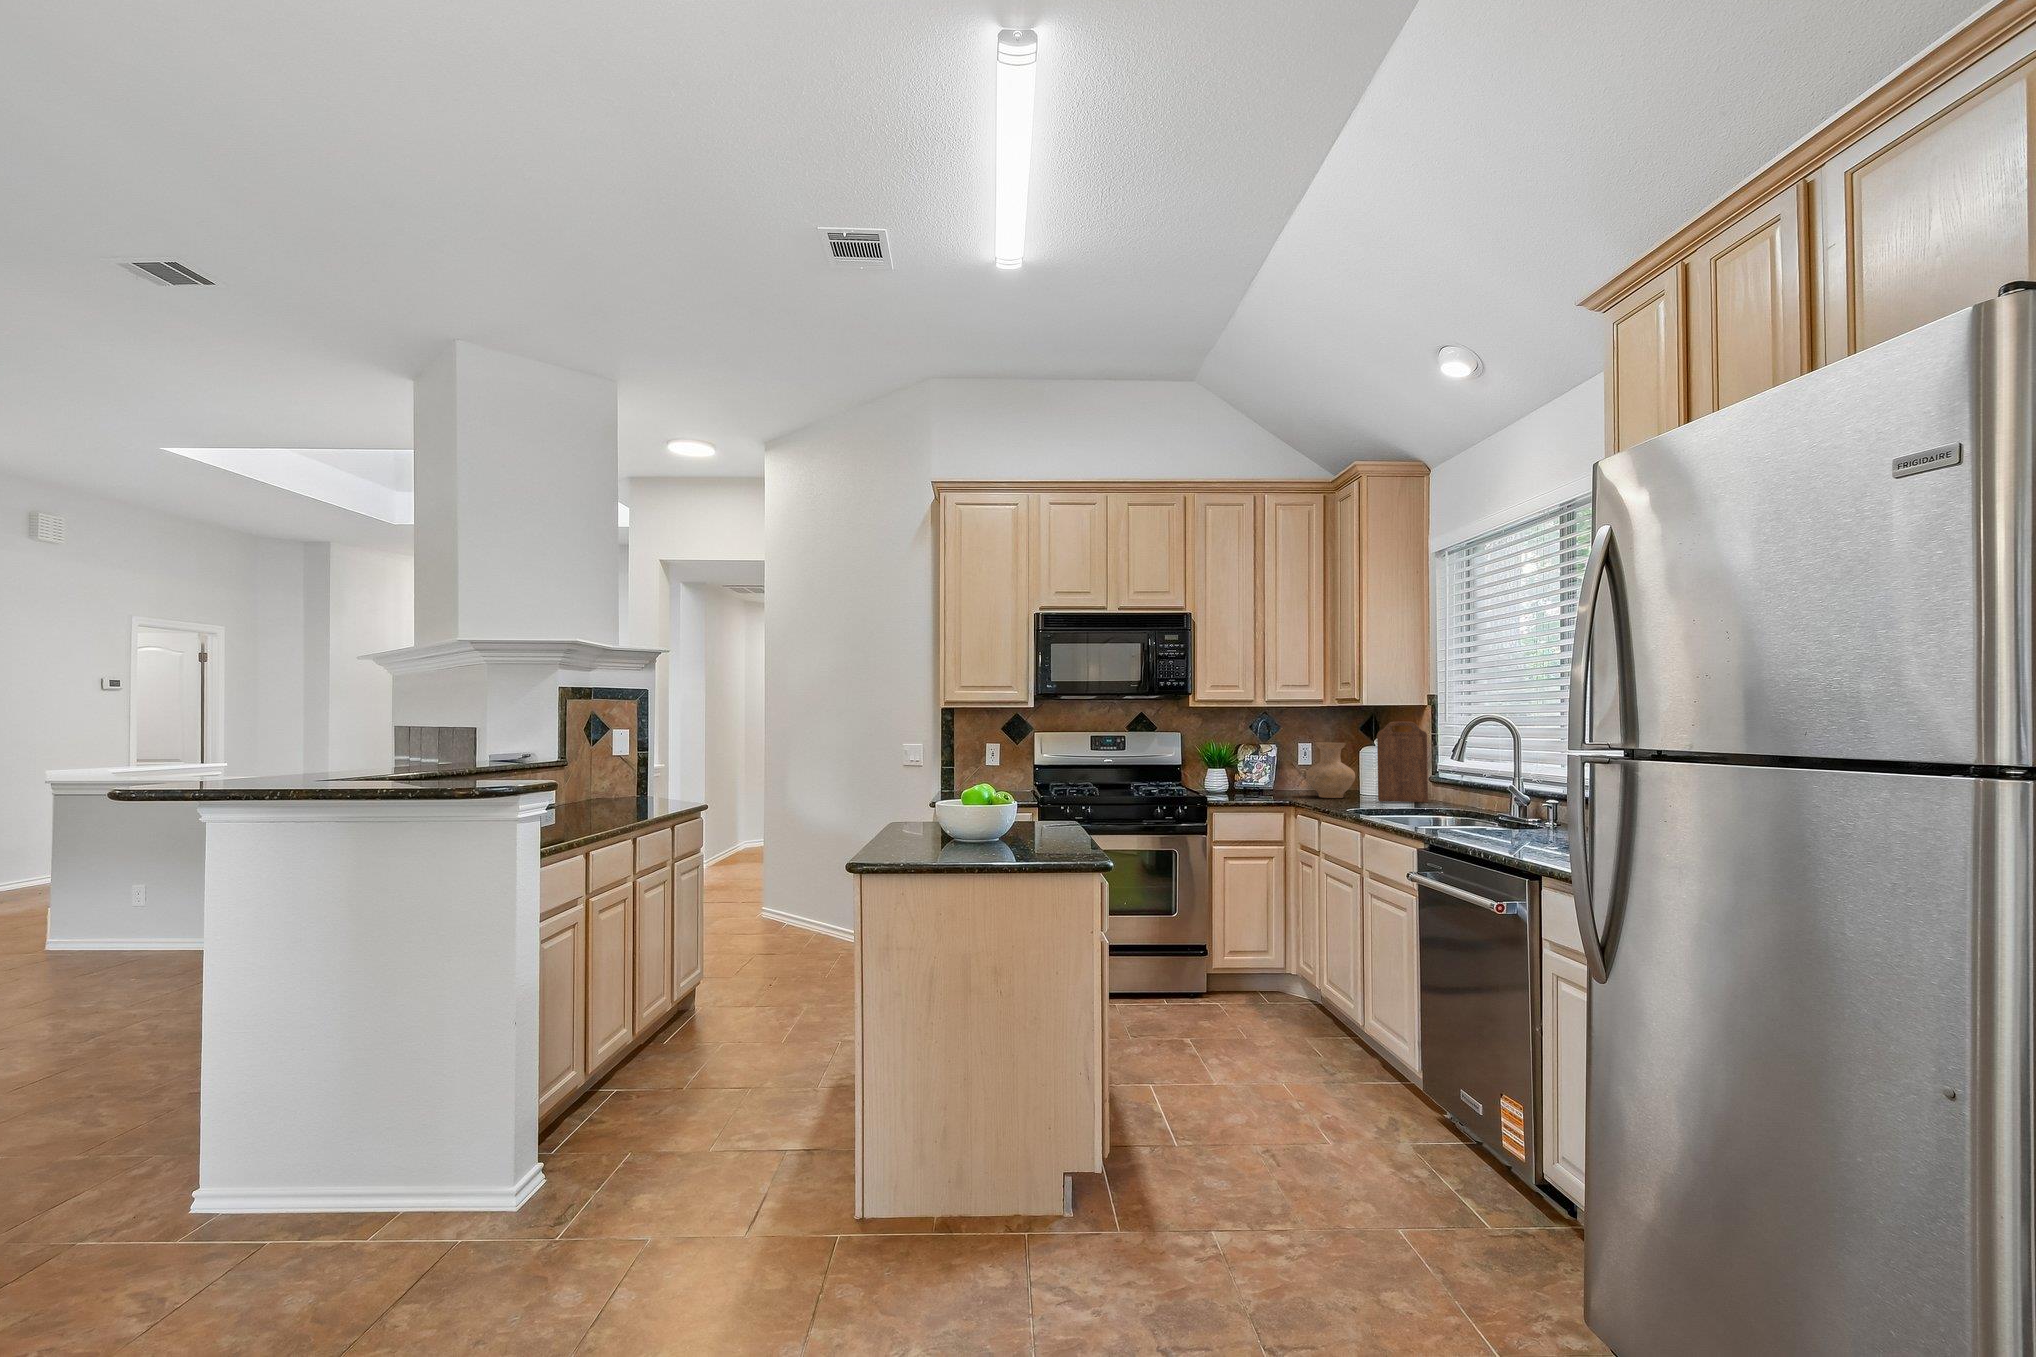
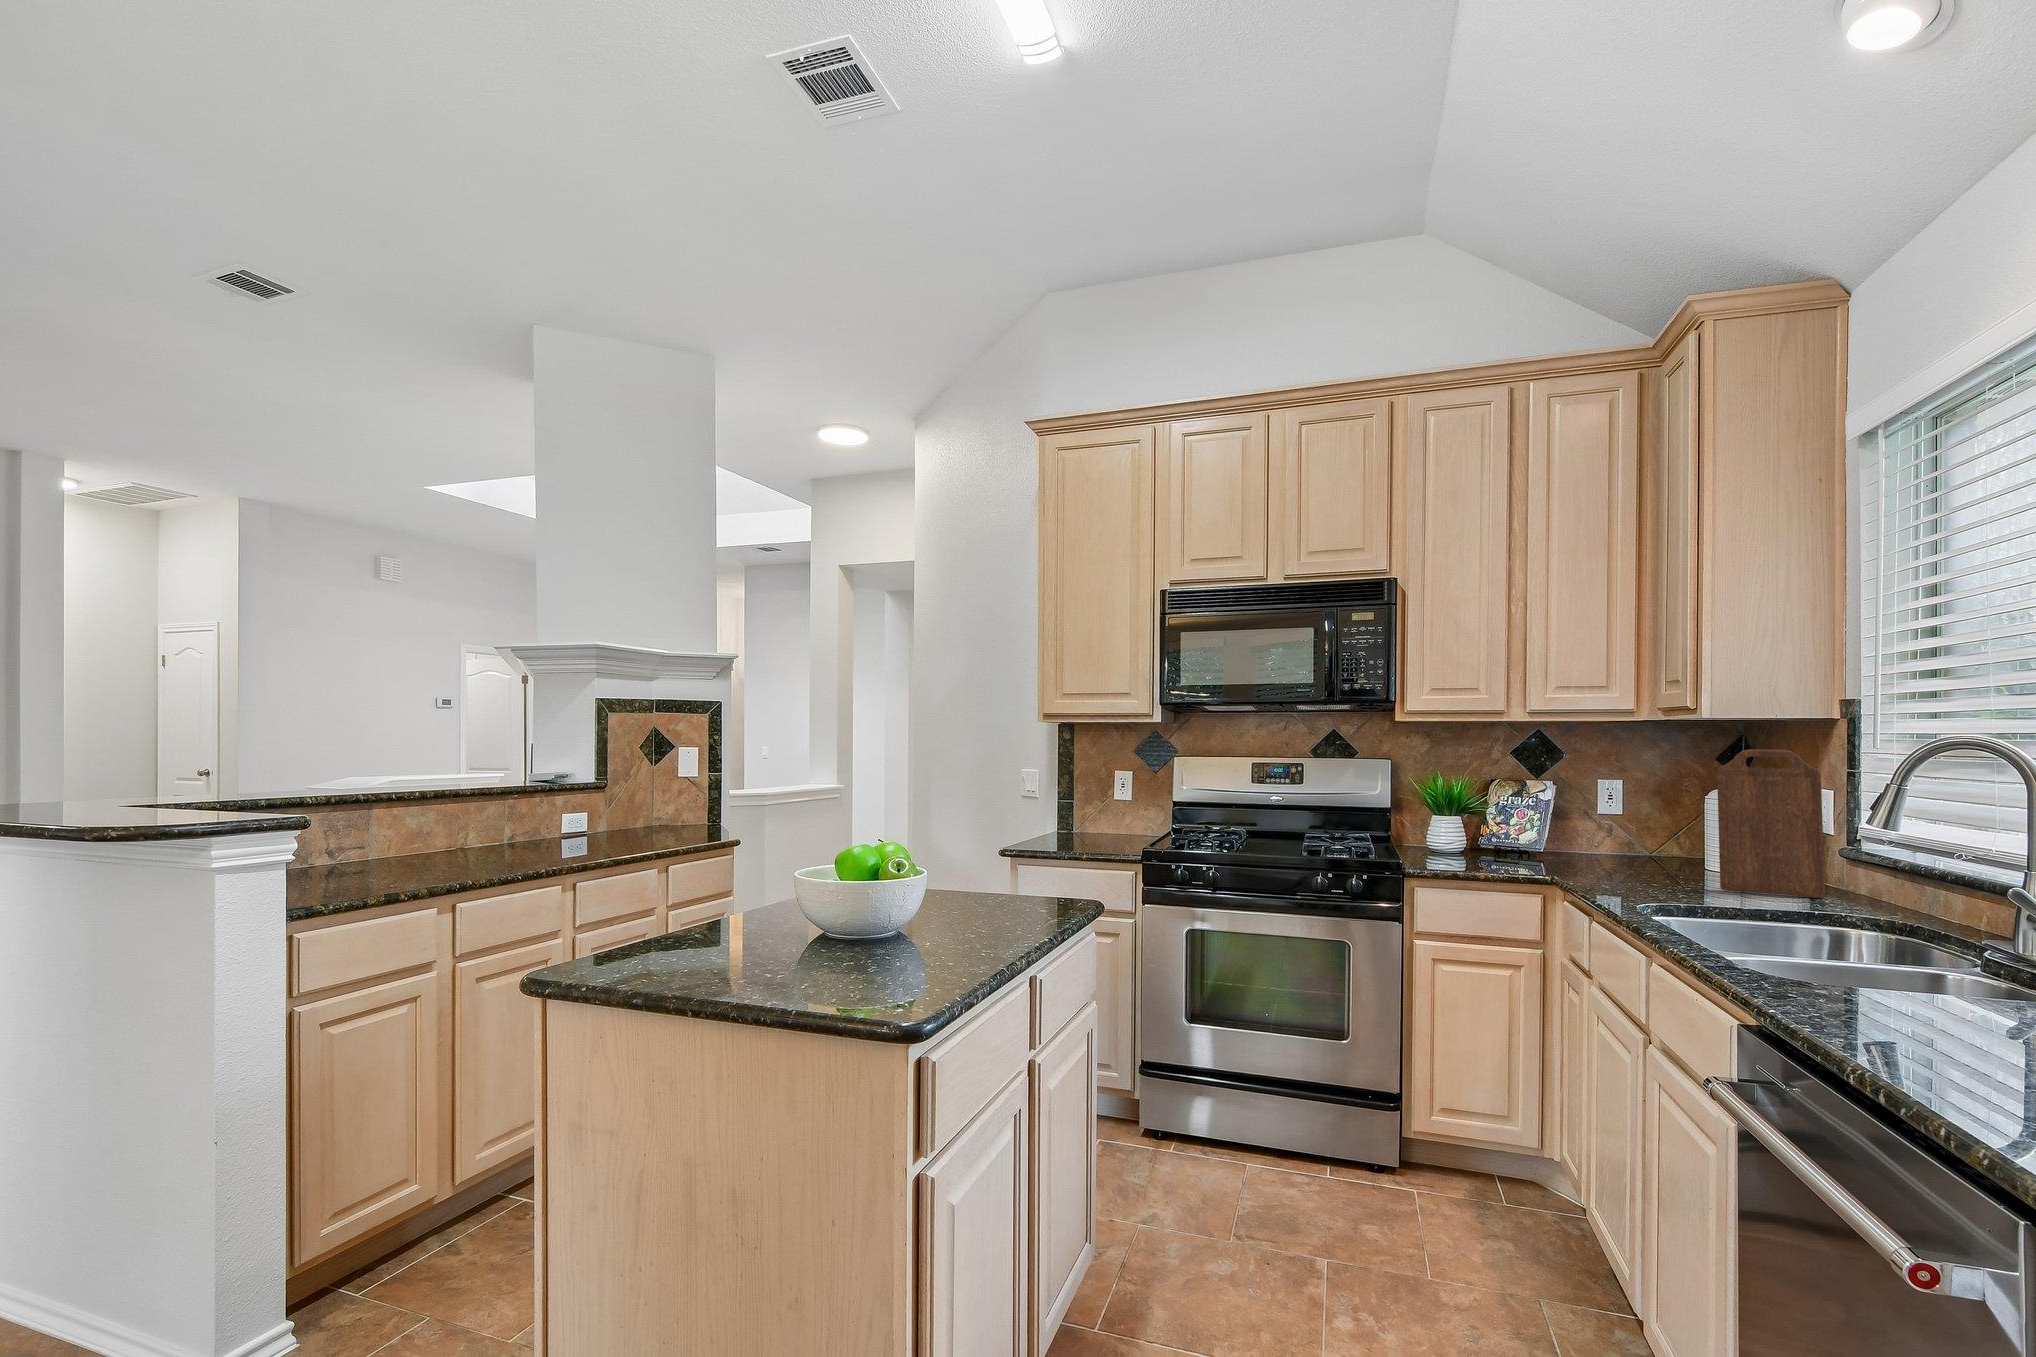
vase: present [1306,742,1355,798] -> none [1591,781,1683,877]

